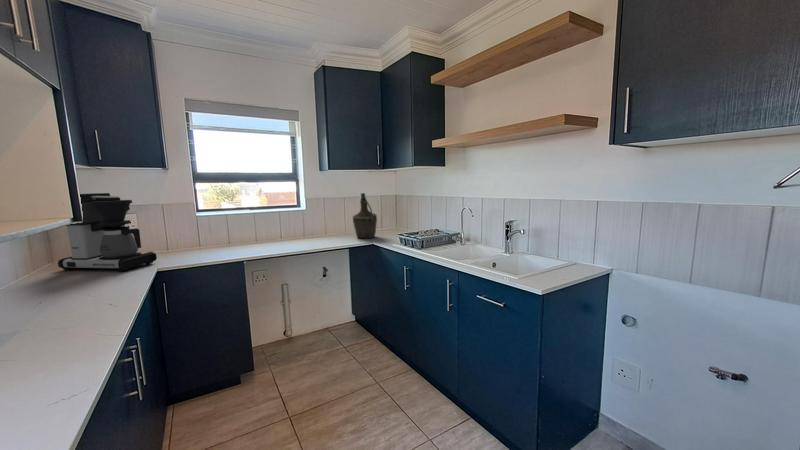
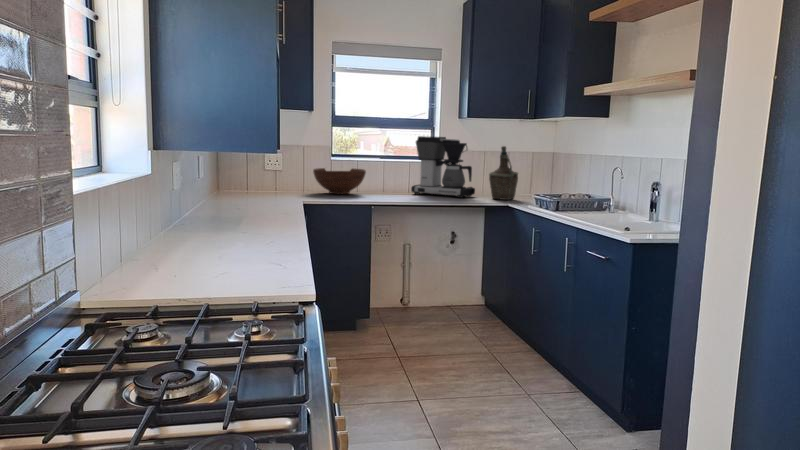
coffee maker: present [58,193,157,272] -> present [411,136,475,198]
fruit bowl: none [175,222,236,251] -> present [313,168,366,194]

